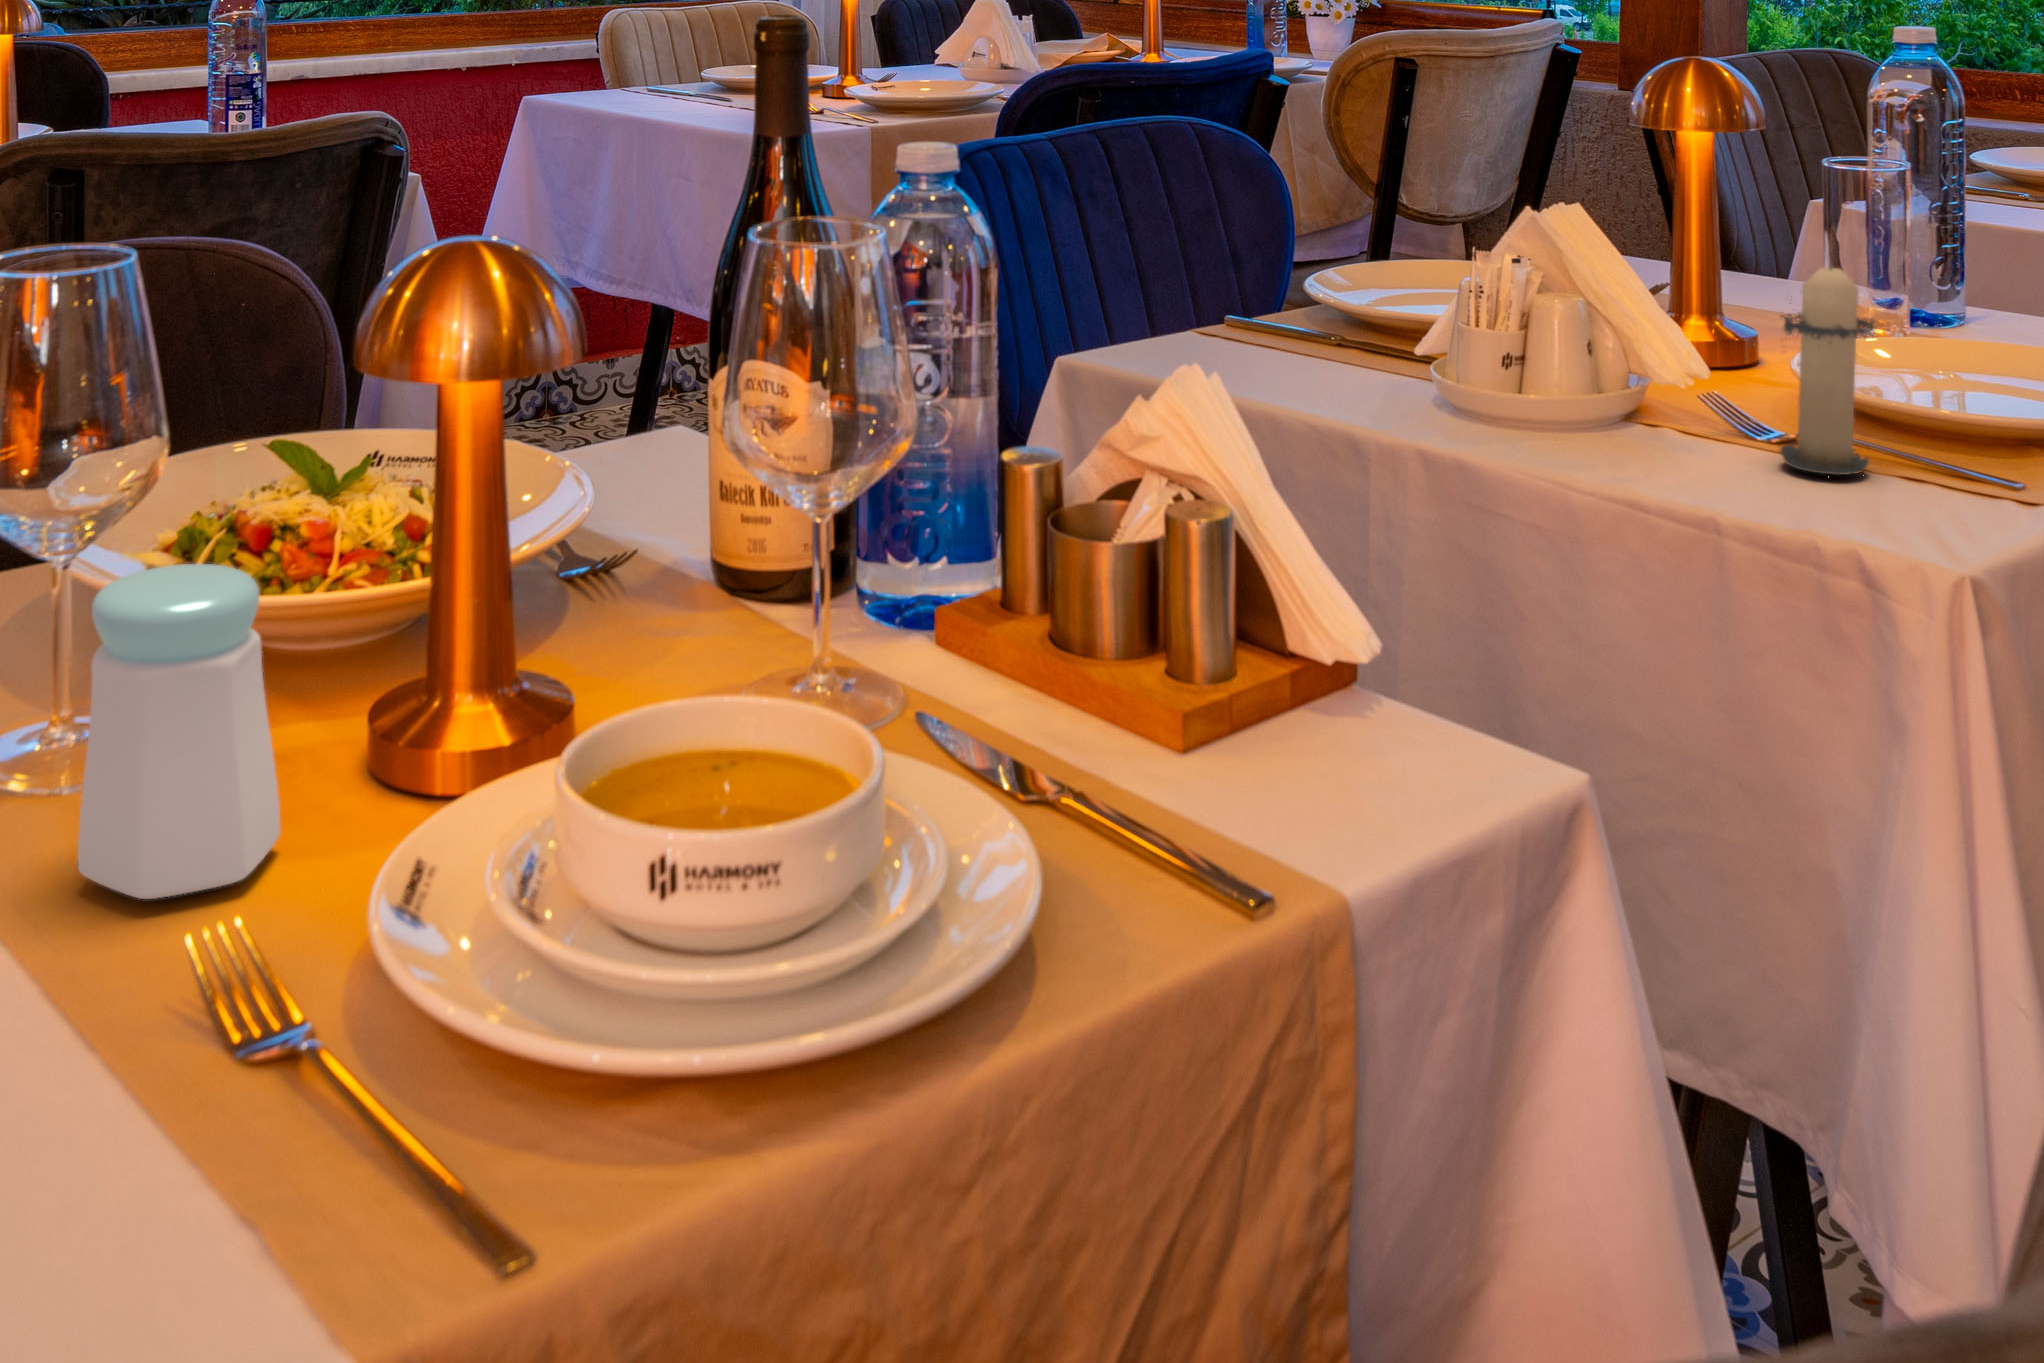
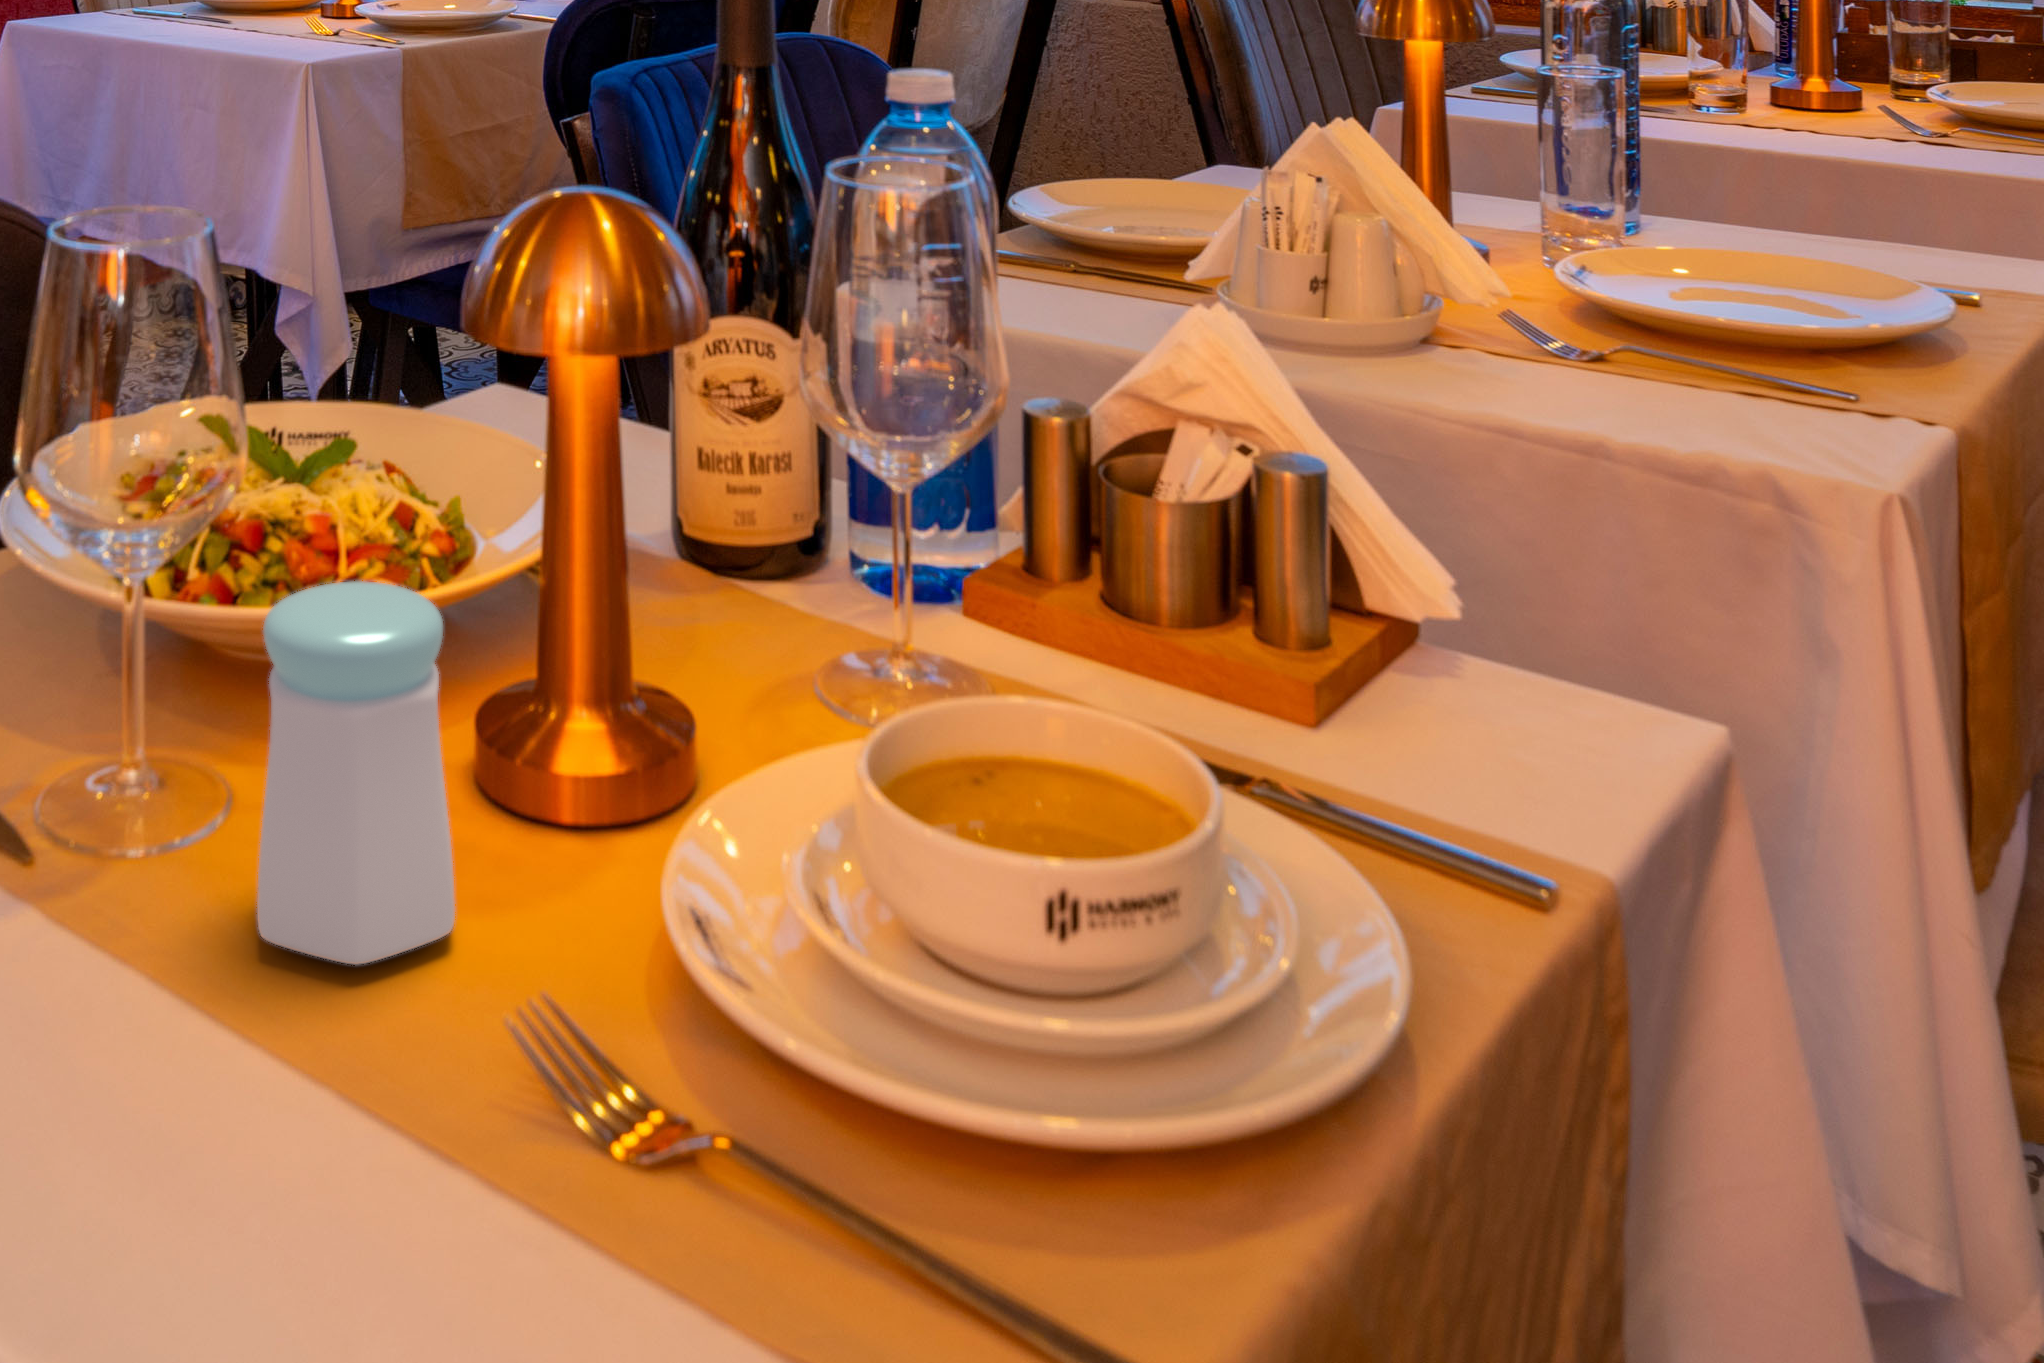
candle: present [1780,253,1875,475] -> none [1601,169,1730,396]

